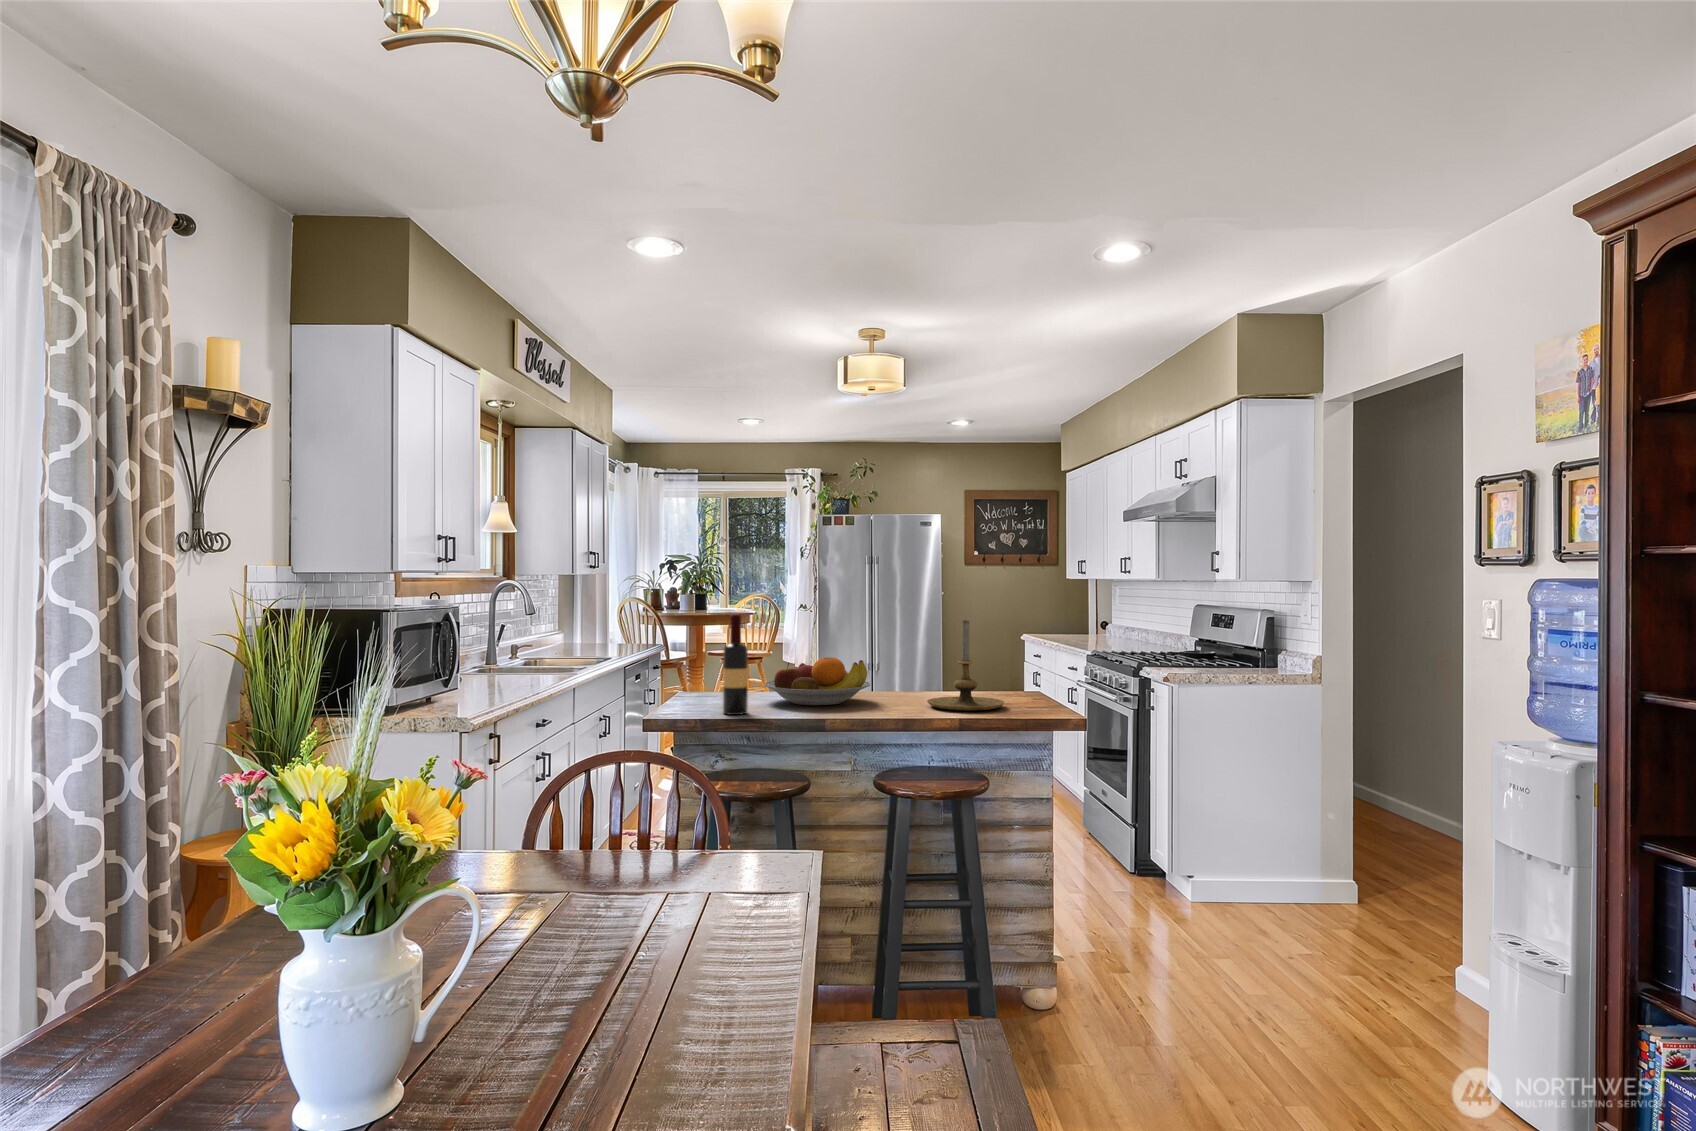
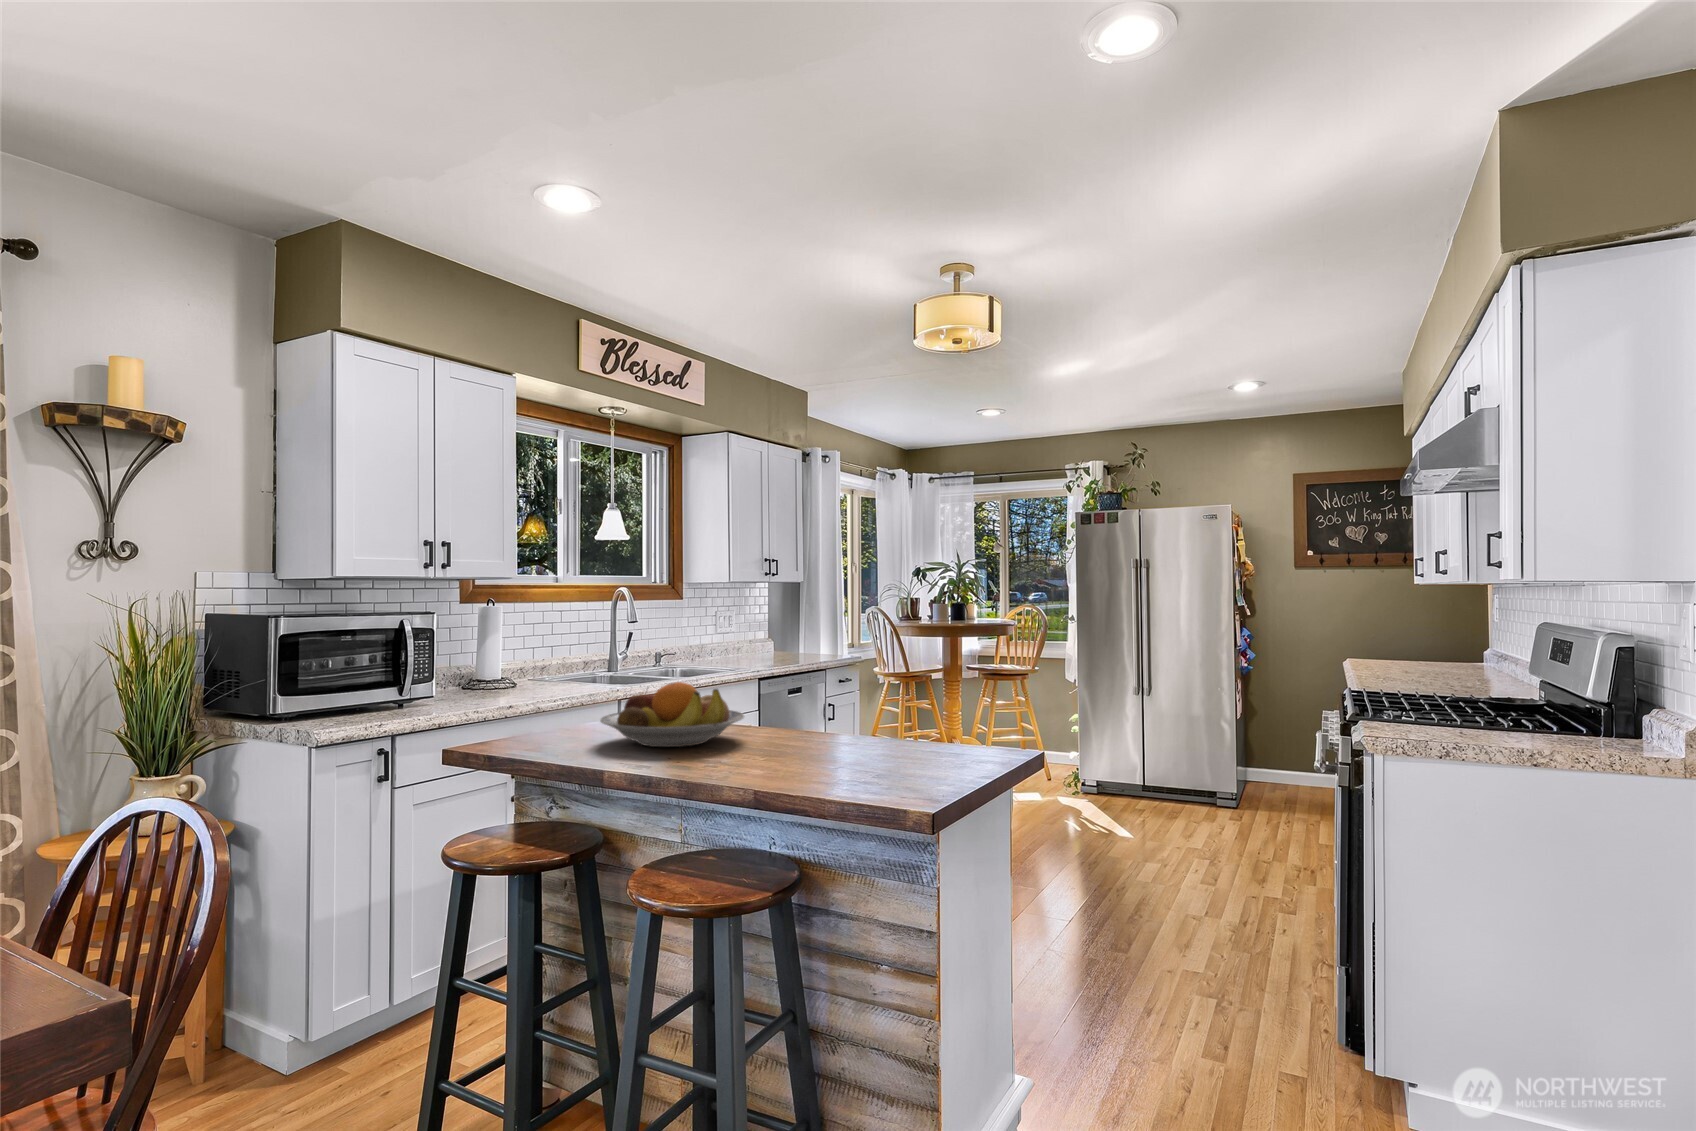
wine bottle: present [723,614,748,715] -> none [509,622,543,751]
candle holder: present [927,620,1005,711] -> none [759,636,876,776]

